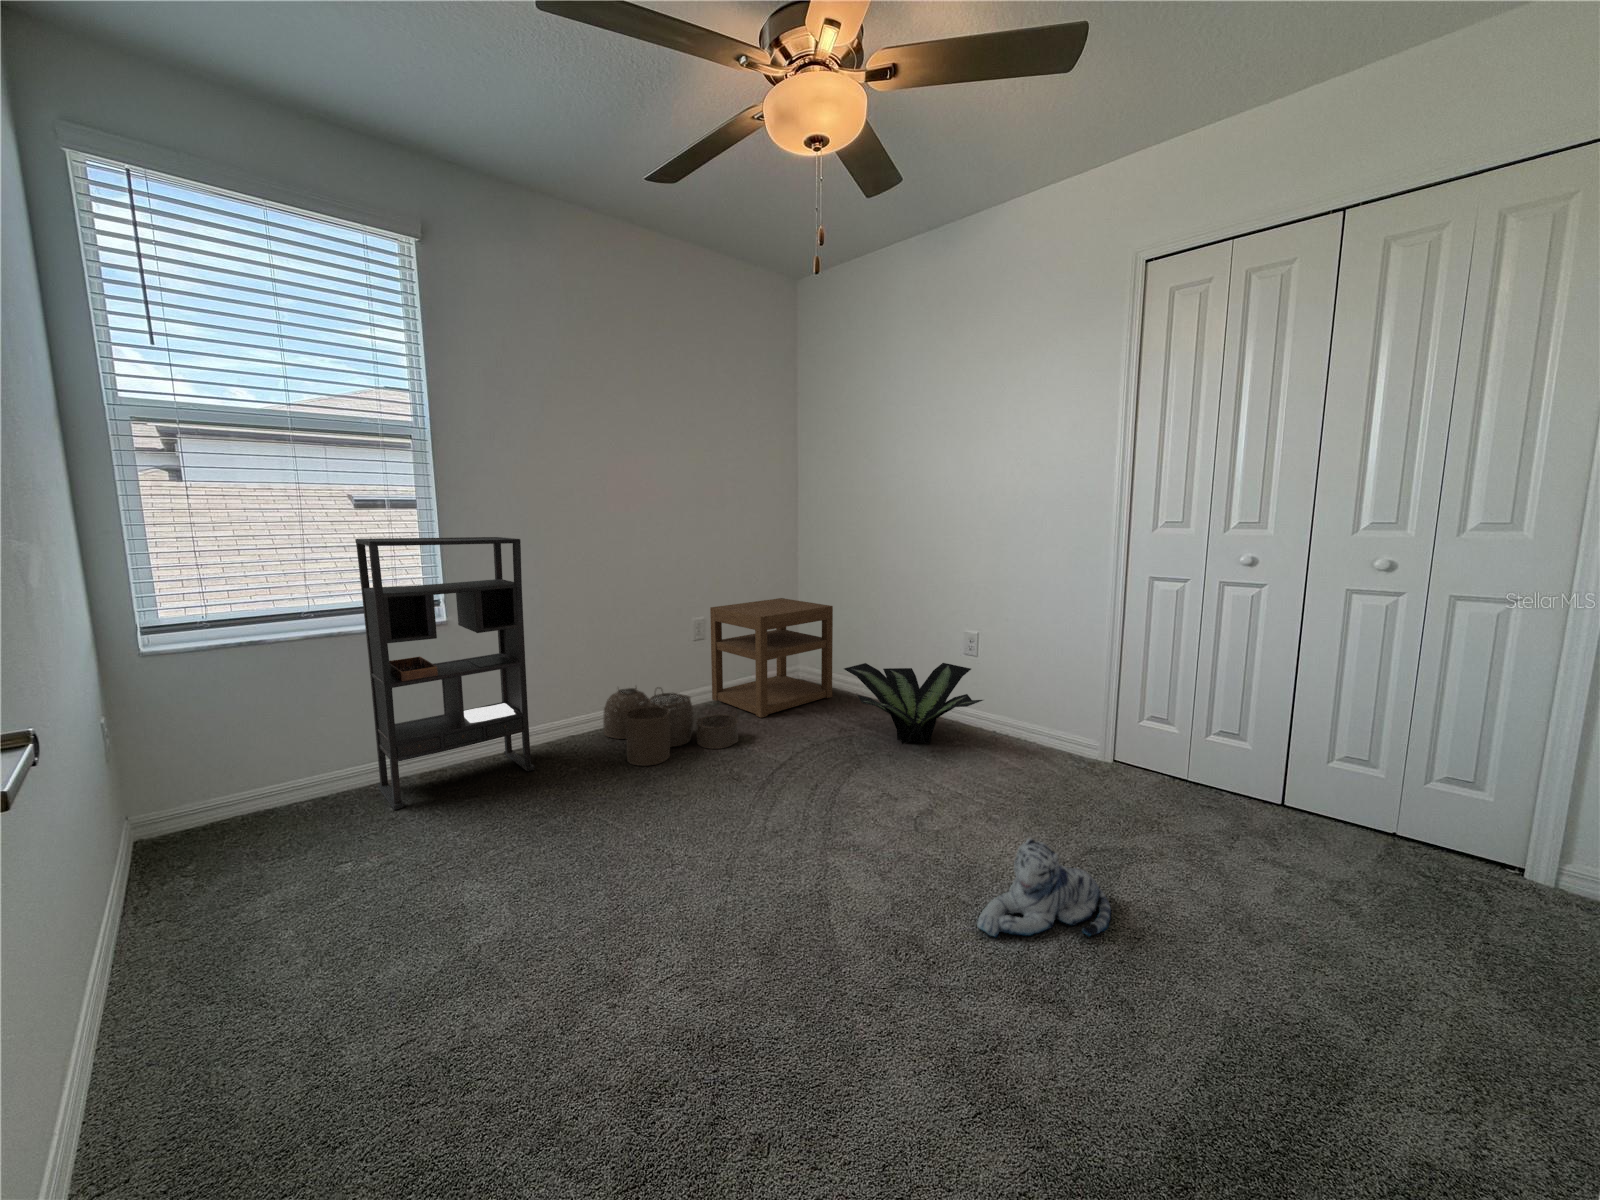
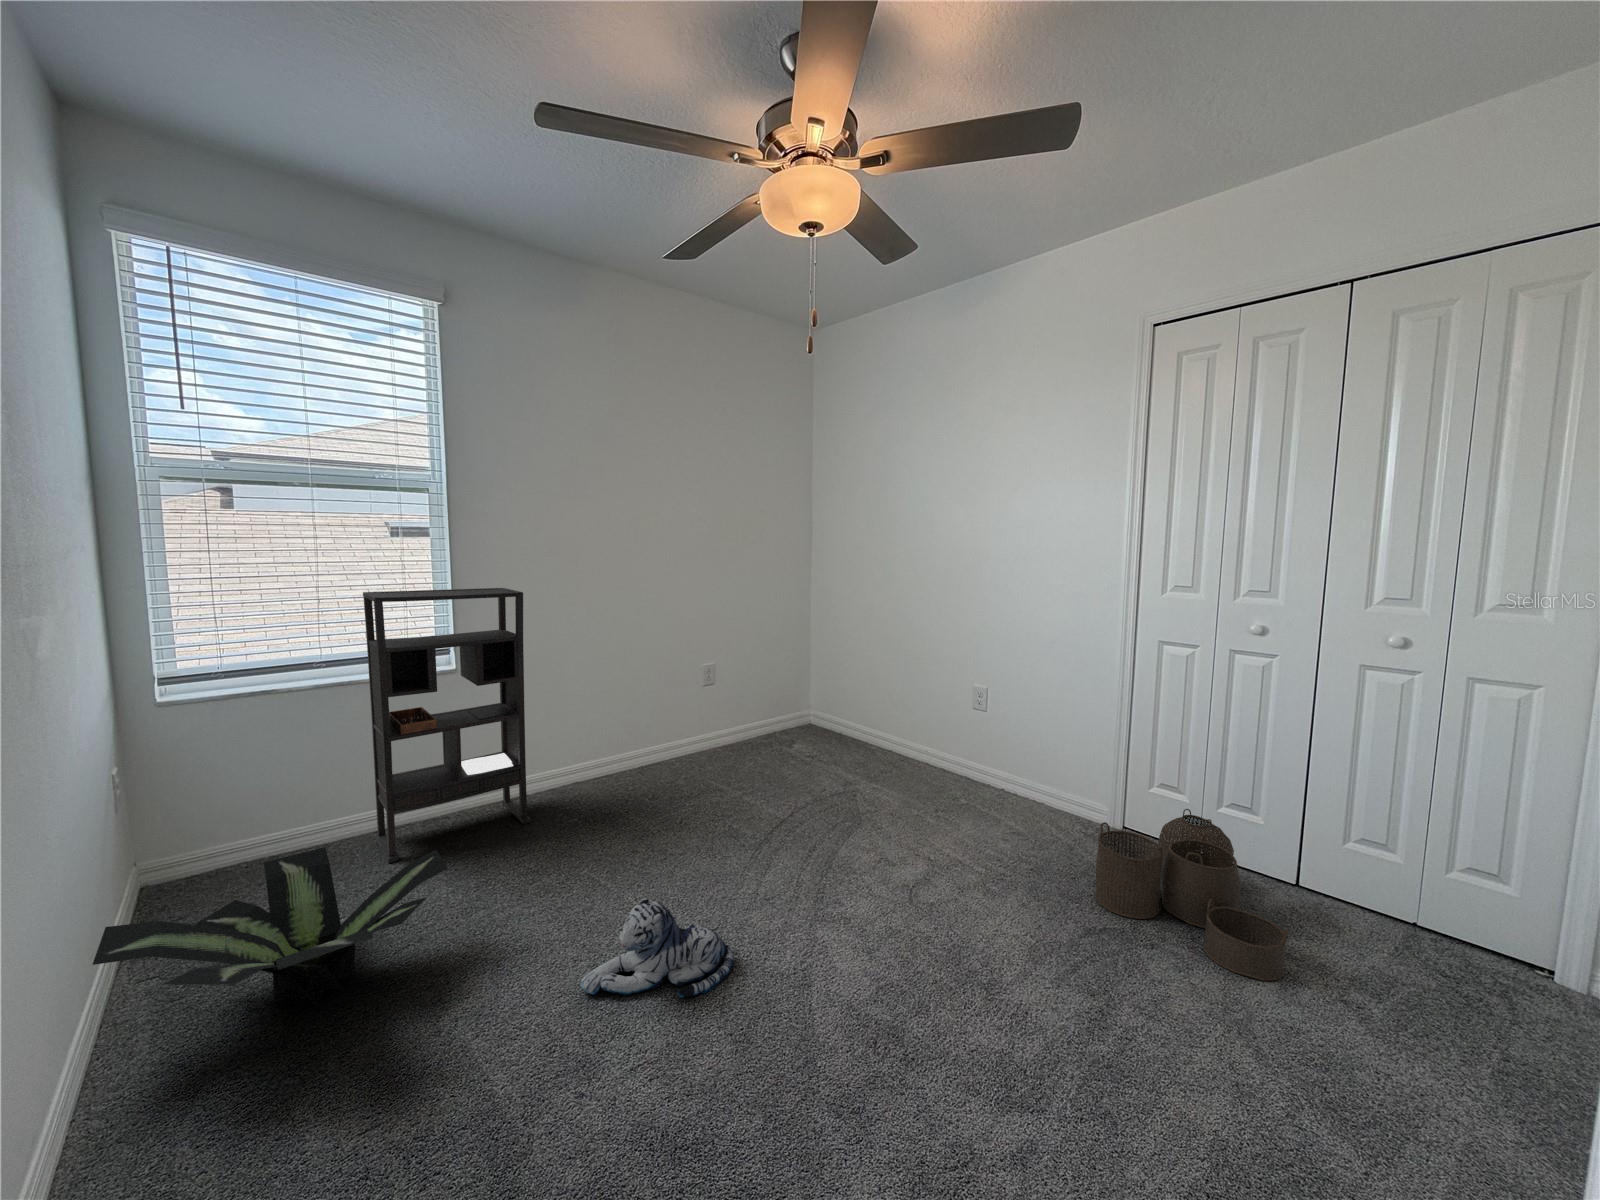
nightstand: present [710,598,833,718] -> none [715,644,839,770]
potted plant: present [844,663,983,744] -> present [93,847,447,1006]
woven basket: present [603,687,738,766] -> present [1095,809,1288,981]
plush toy: present [977,838,1111,937] -> present [580,898,734,997]

